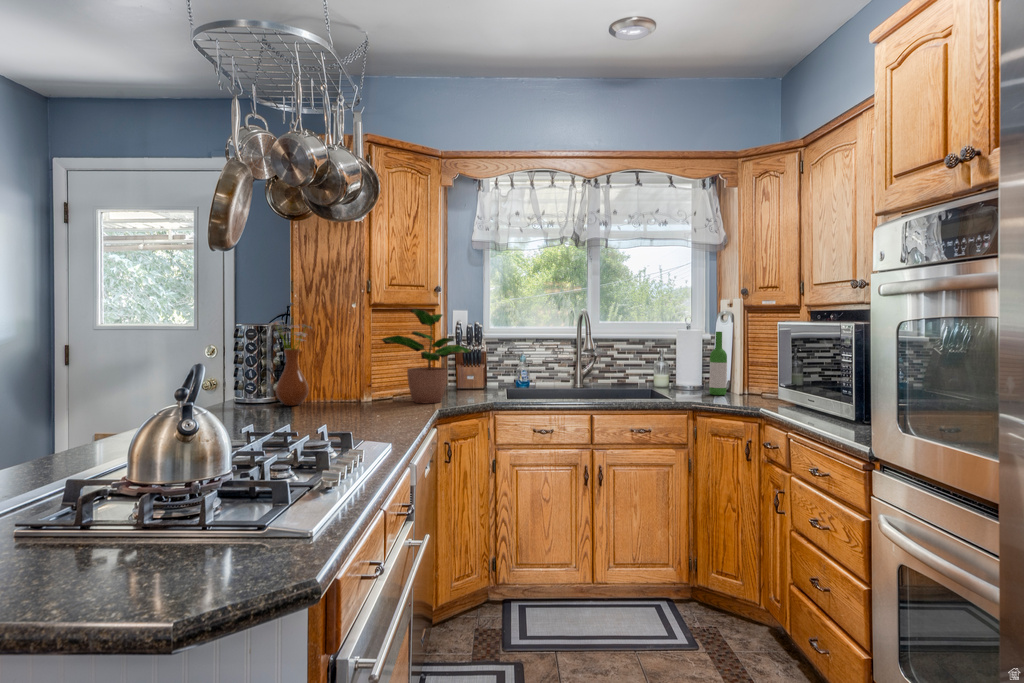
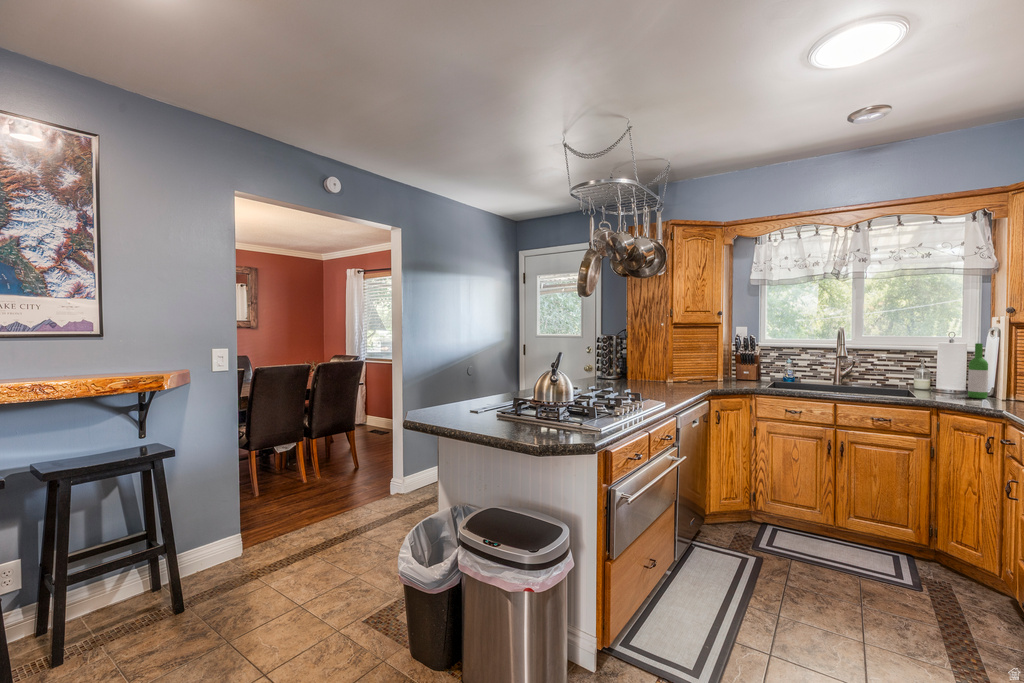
potted plant: present [382,309,472,403] -> none [678,326,741,386]
vase: present [269,321,311,406] -> none [611,333,637,382]

